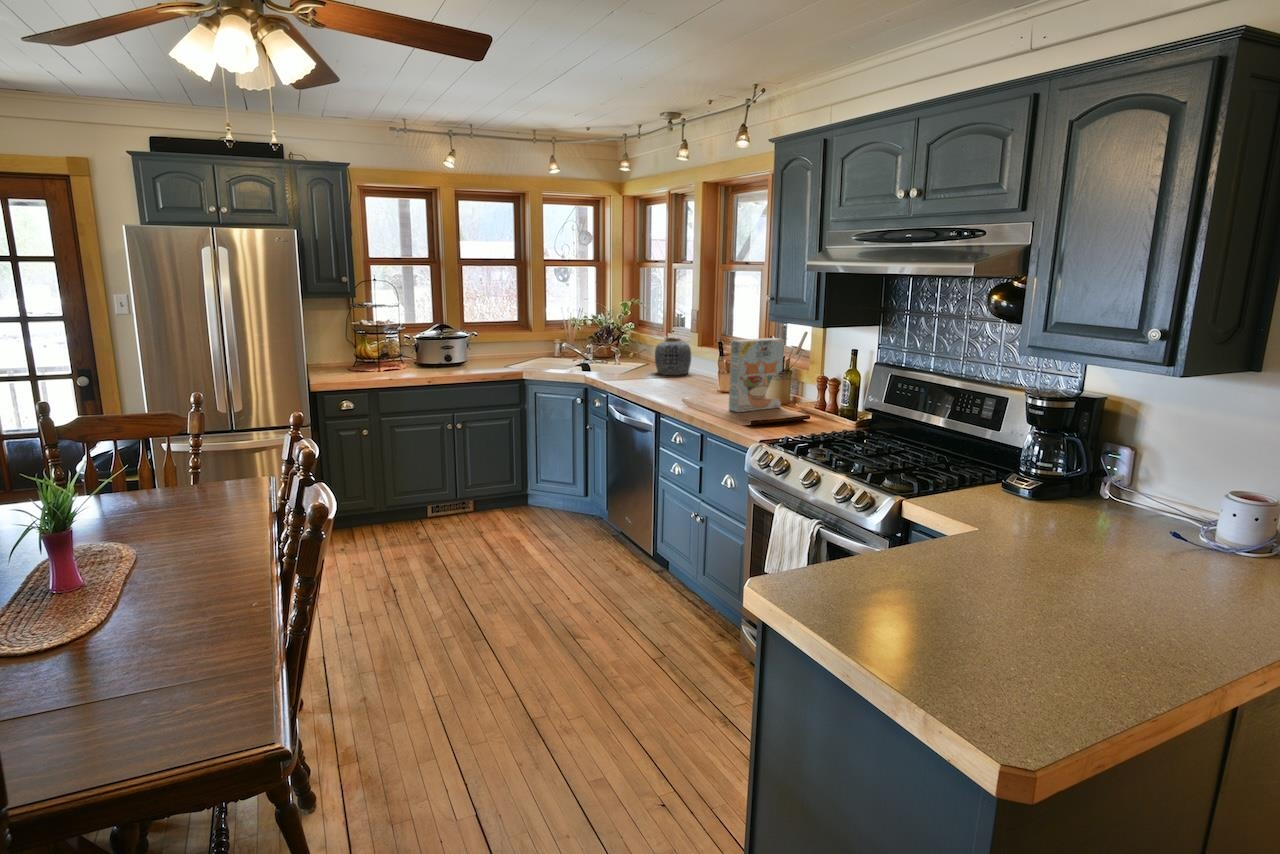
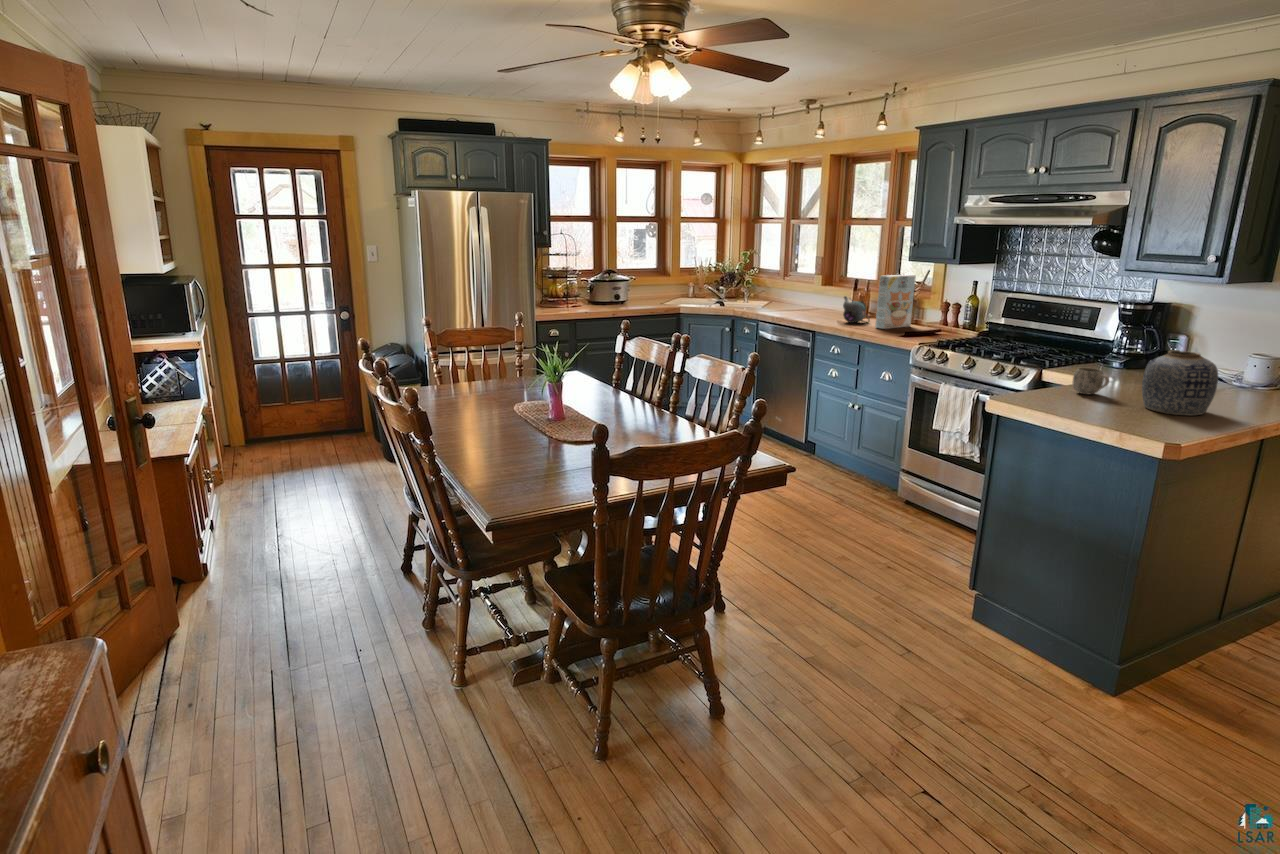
vase: present [655,337,691,375] -> present [1142,350,1218,415]
teapot: none [696,365,733,401] -> present [843,296,870,323]
mug: none [898,525,952,576] -> present [1072,368,1109,394]

